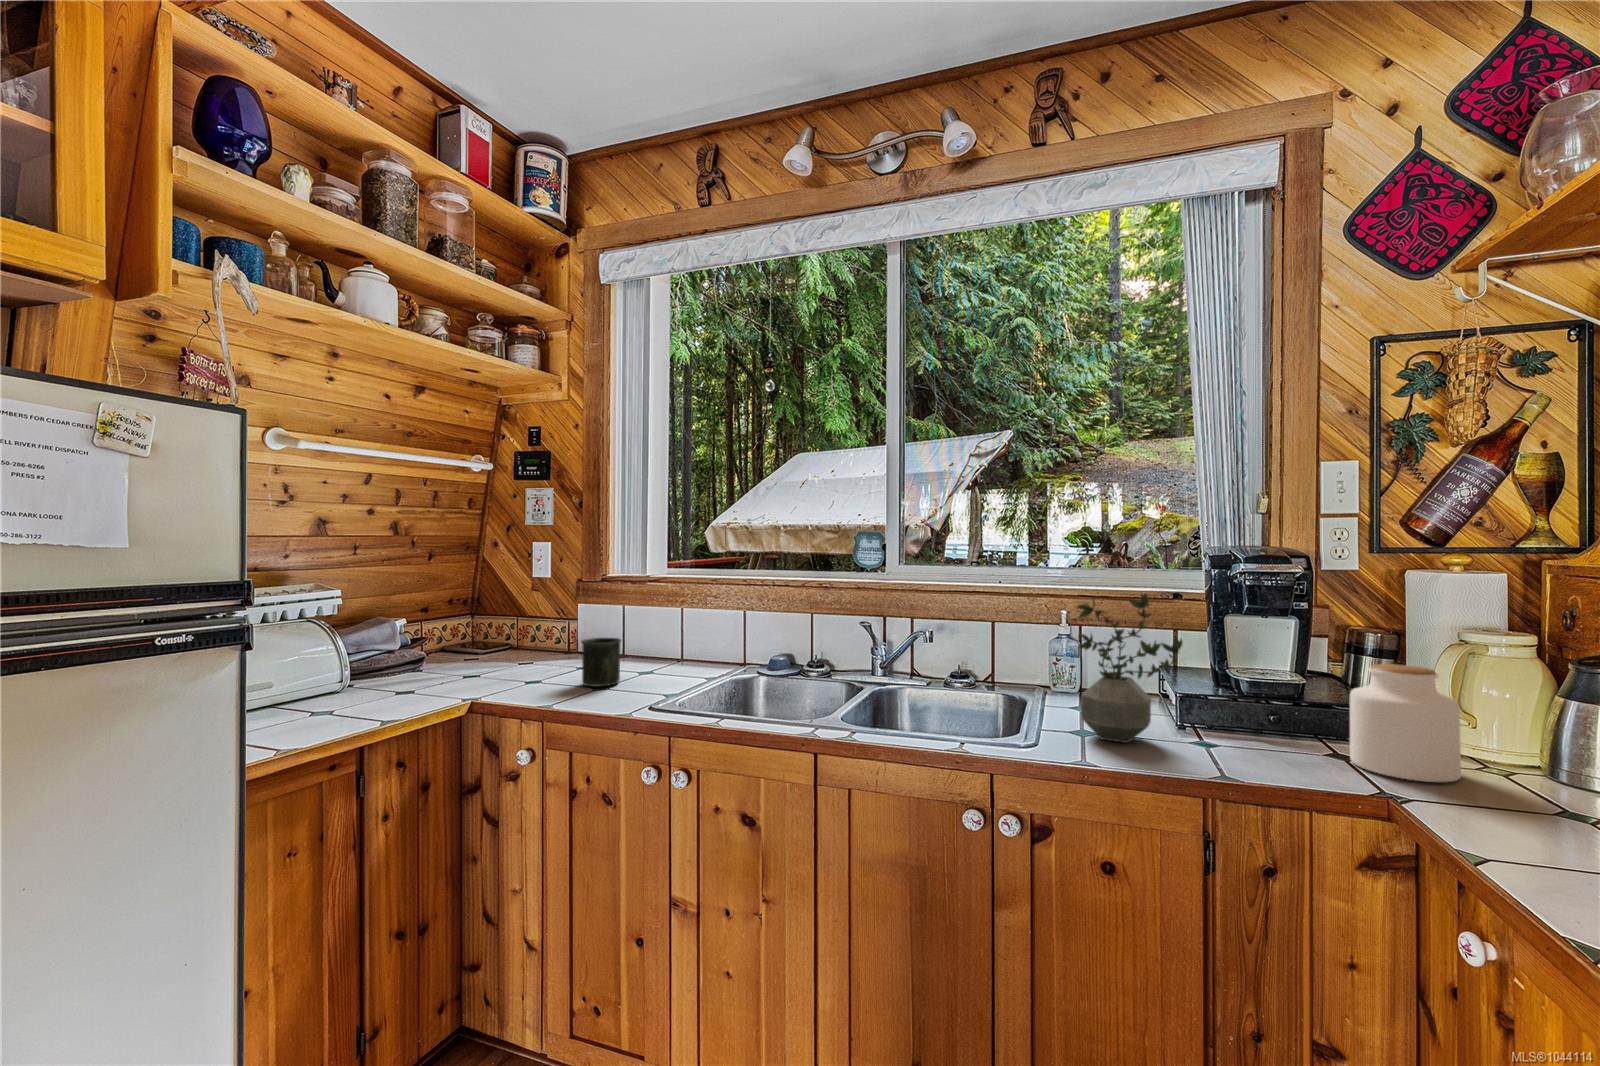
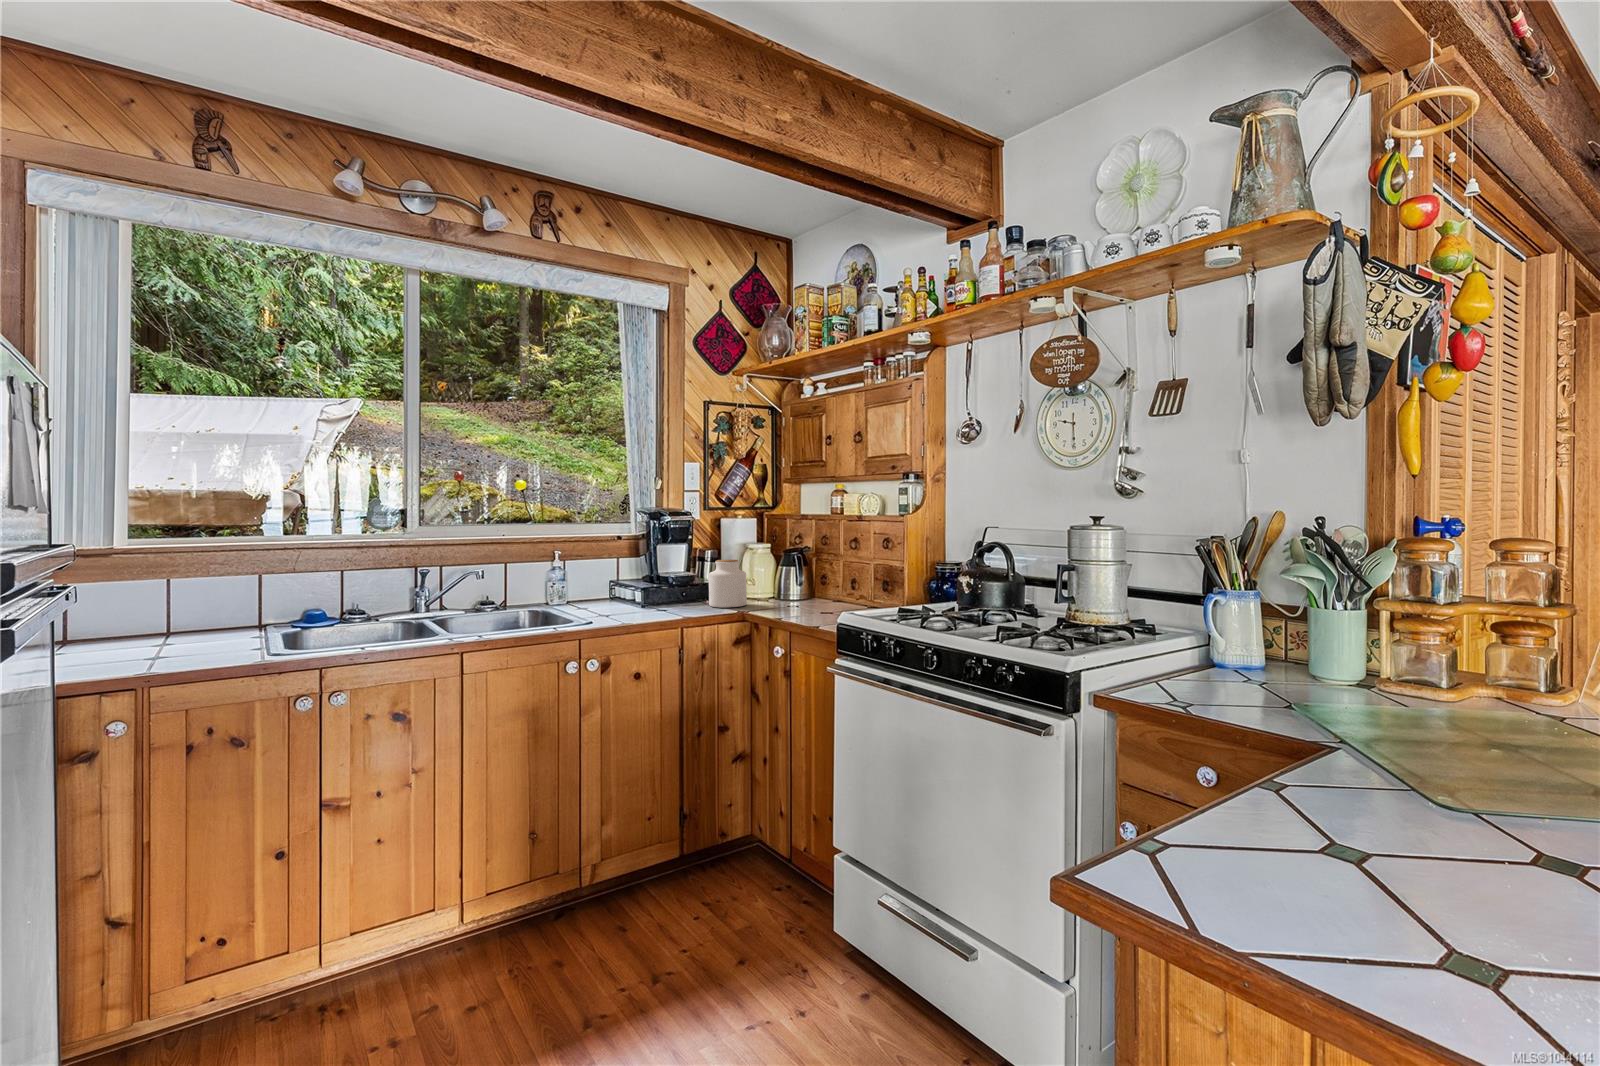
potted plant: present [1077,594,1182,743] -> none [587,532,641,616]
mug: present [581,638,621,687] -> none [96,607,152,657]

